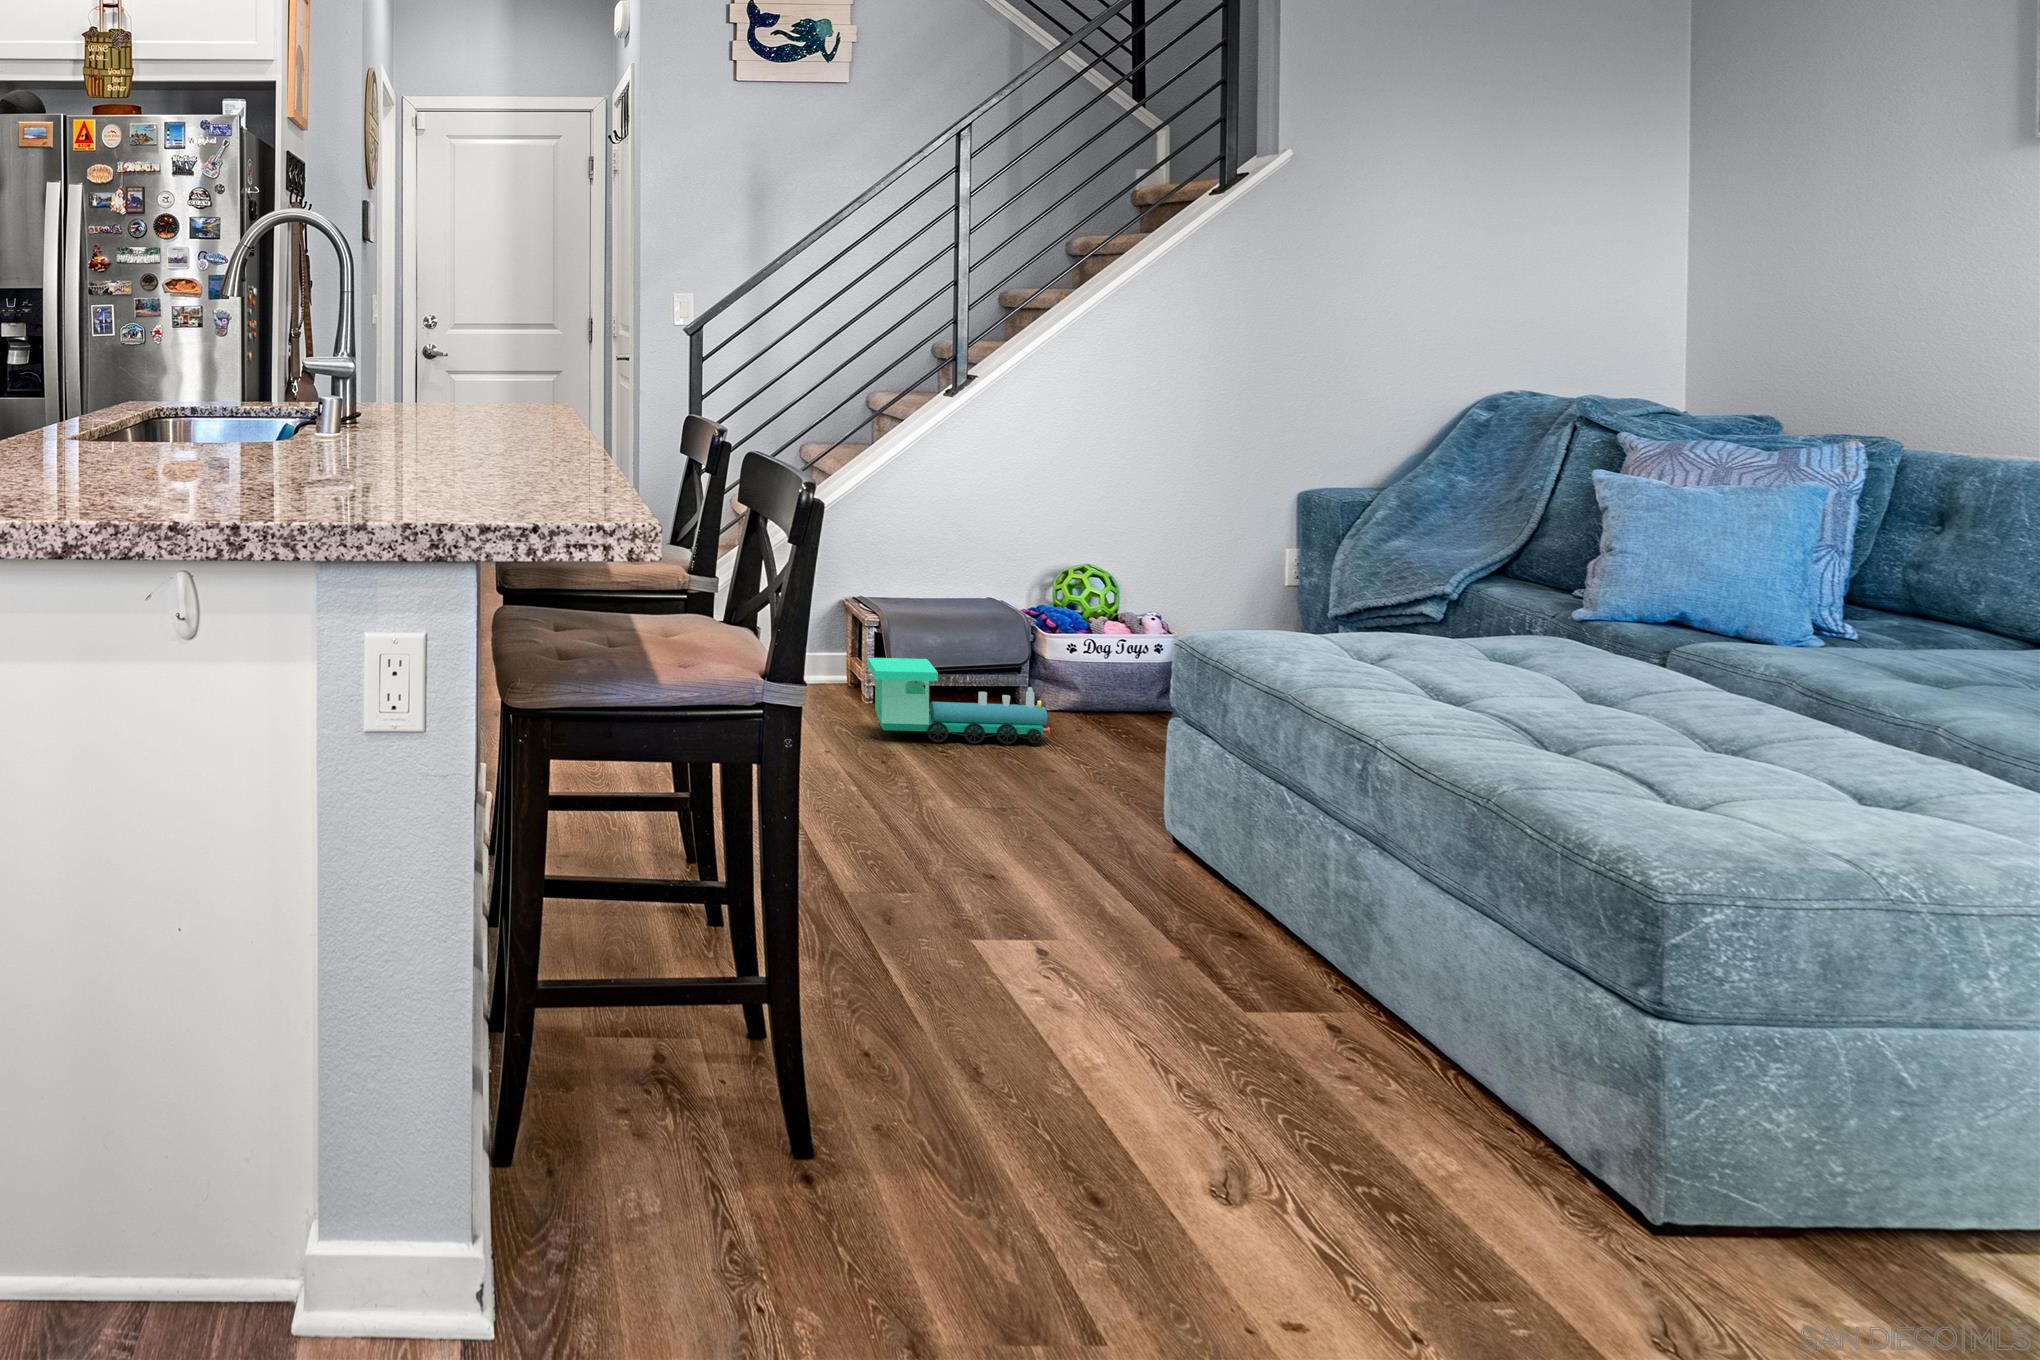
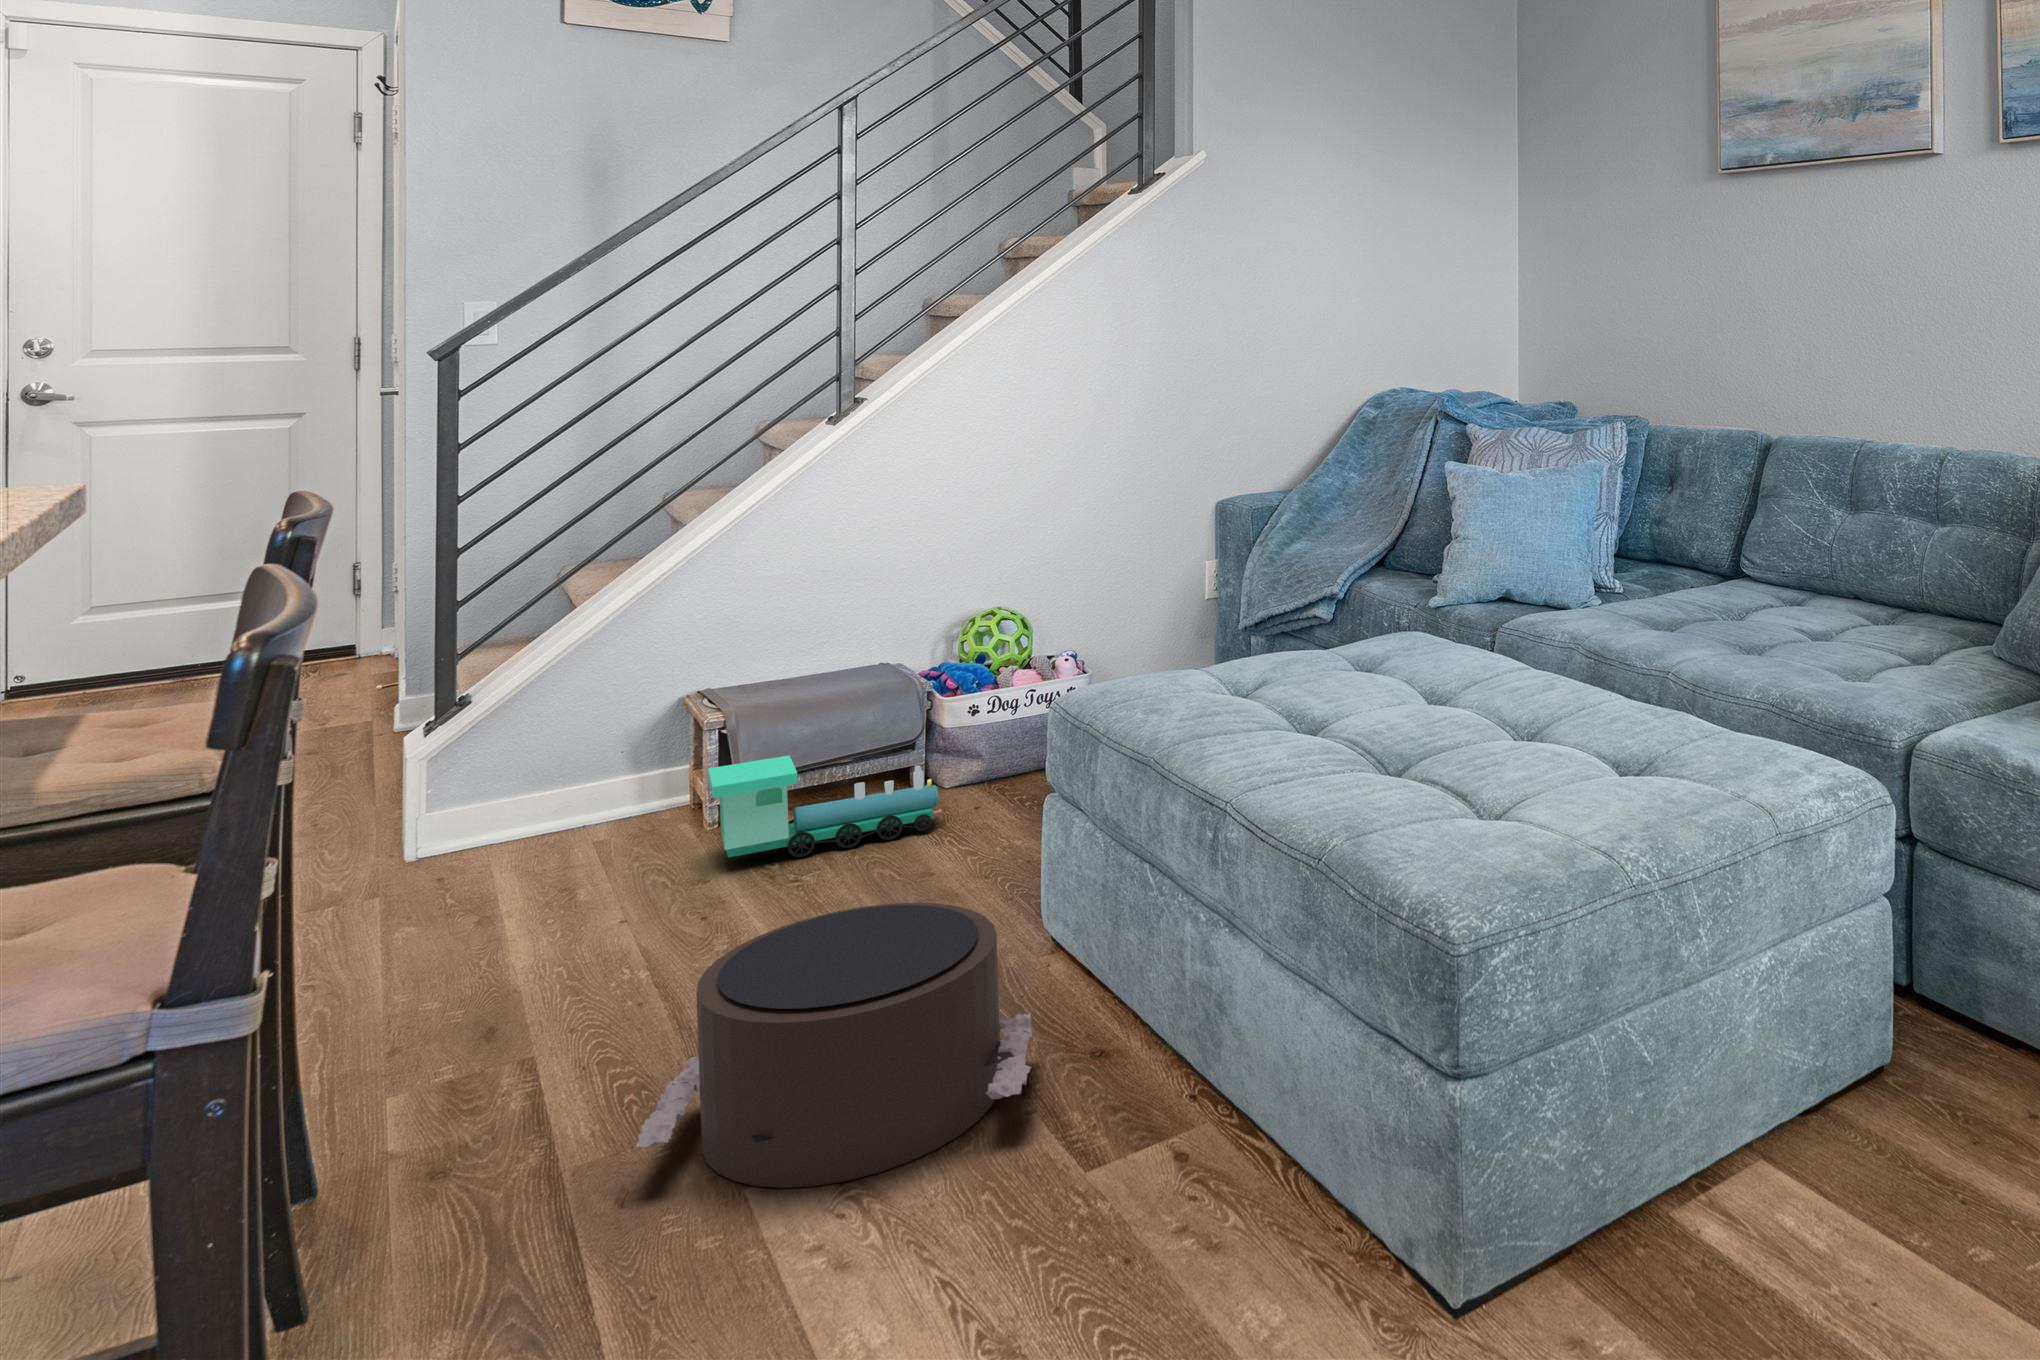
pouf: none [885,771,1184,972] -> present [636,903,1032,1188]

